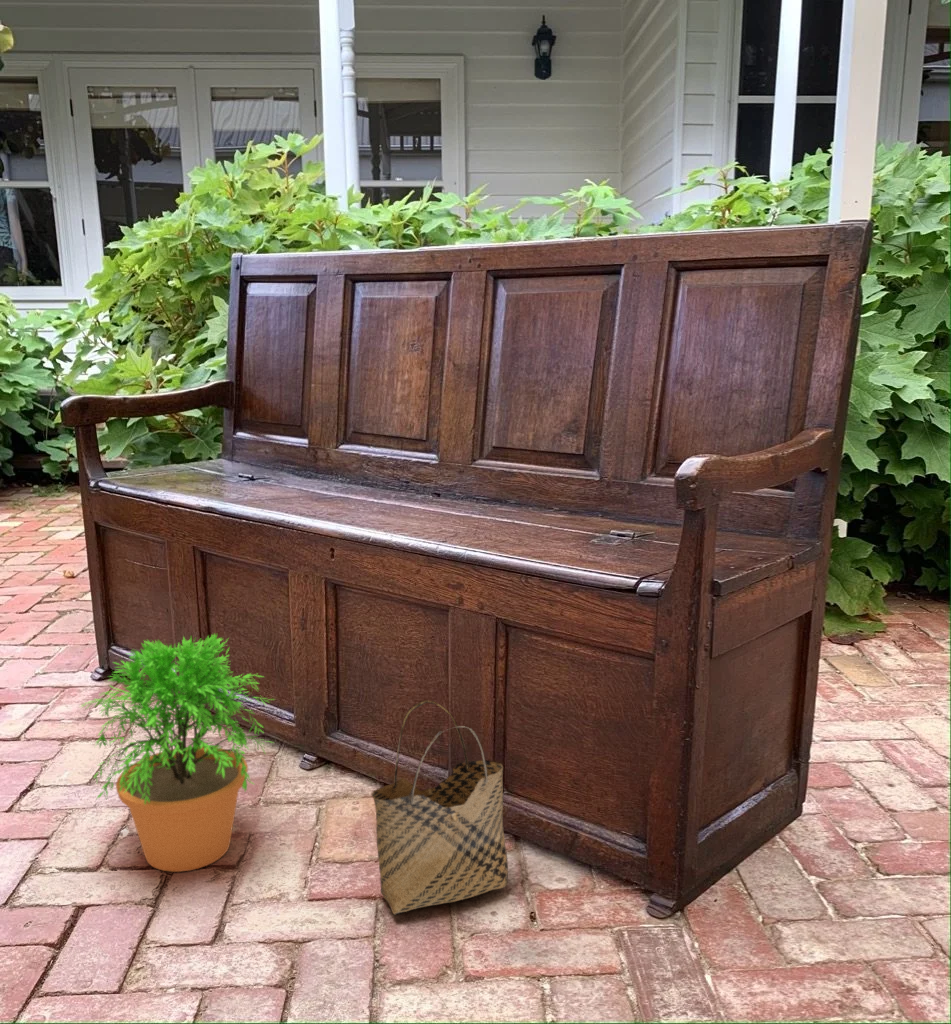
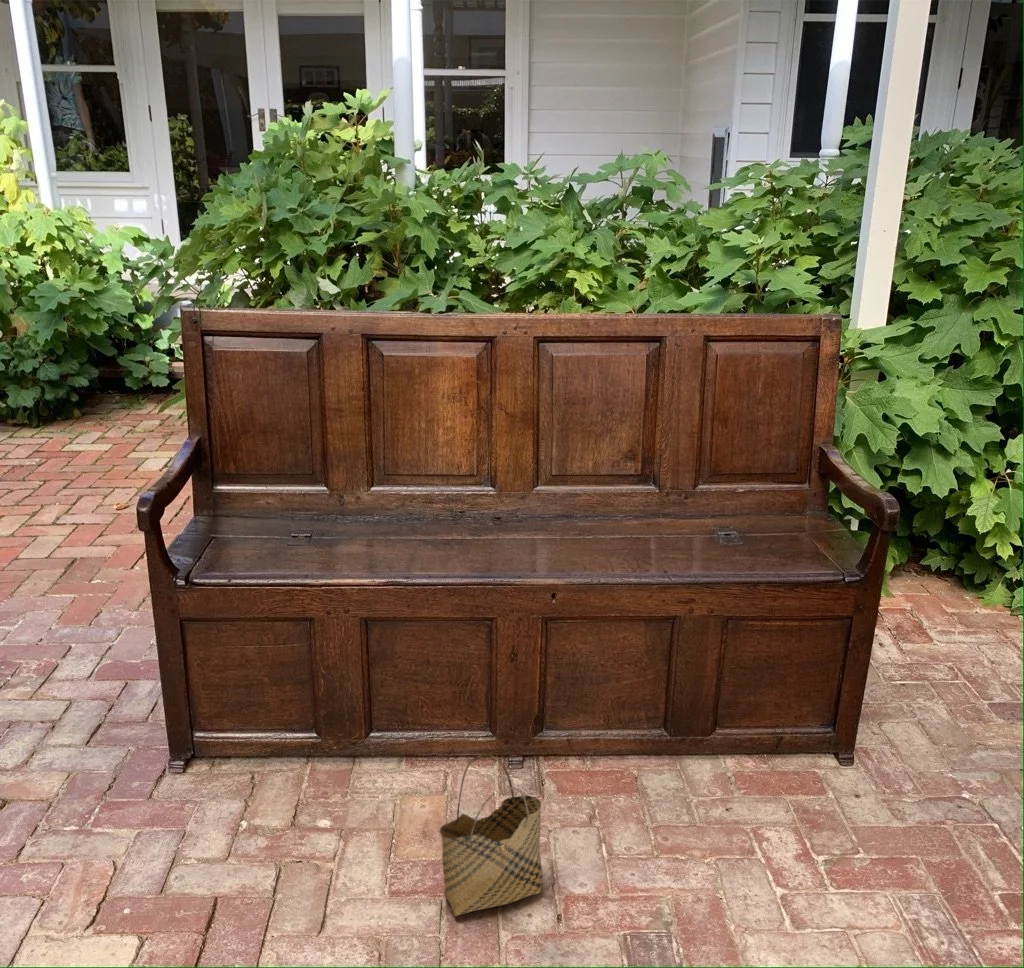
potted plant: present [85,635,265,872] -> none [206,682,363,867]

